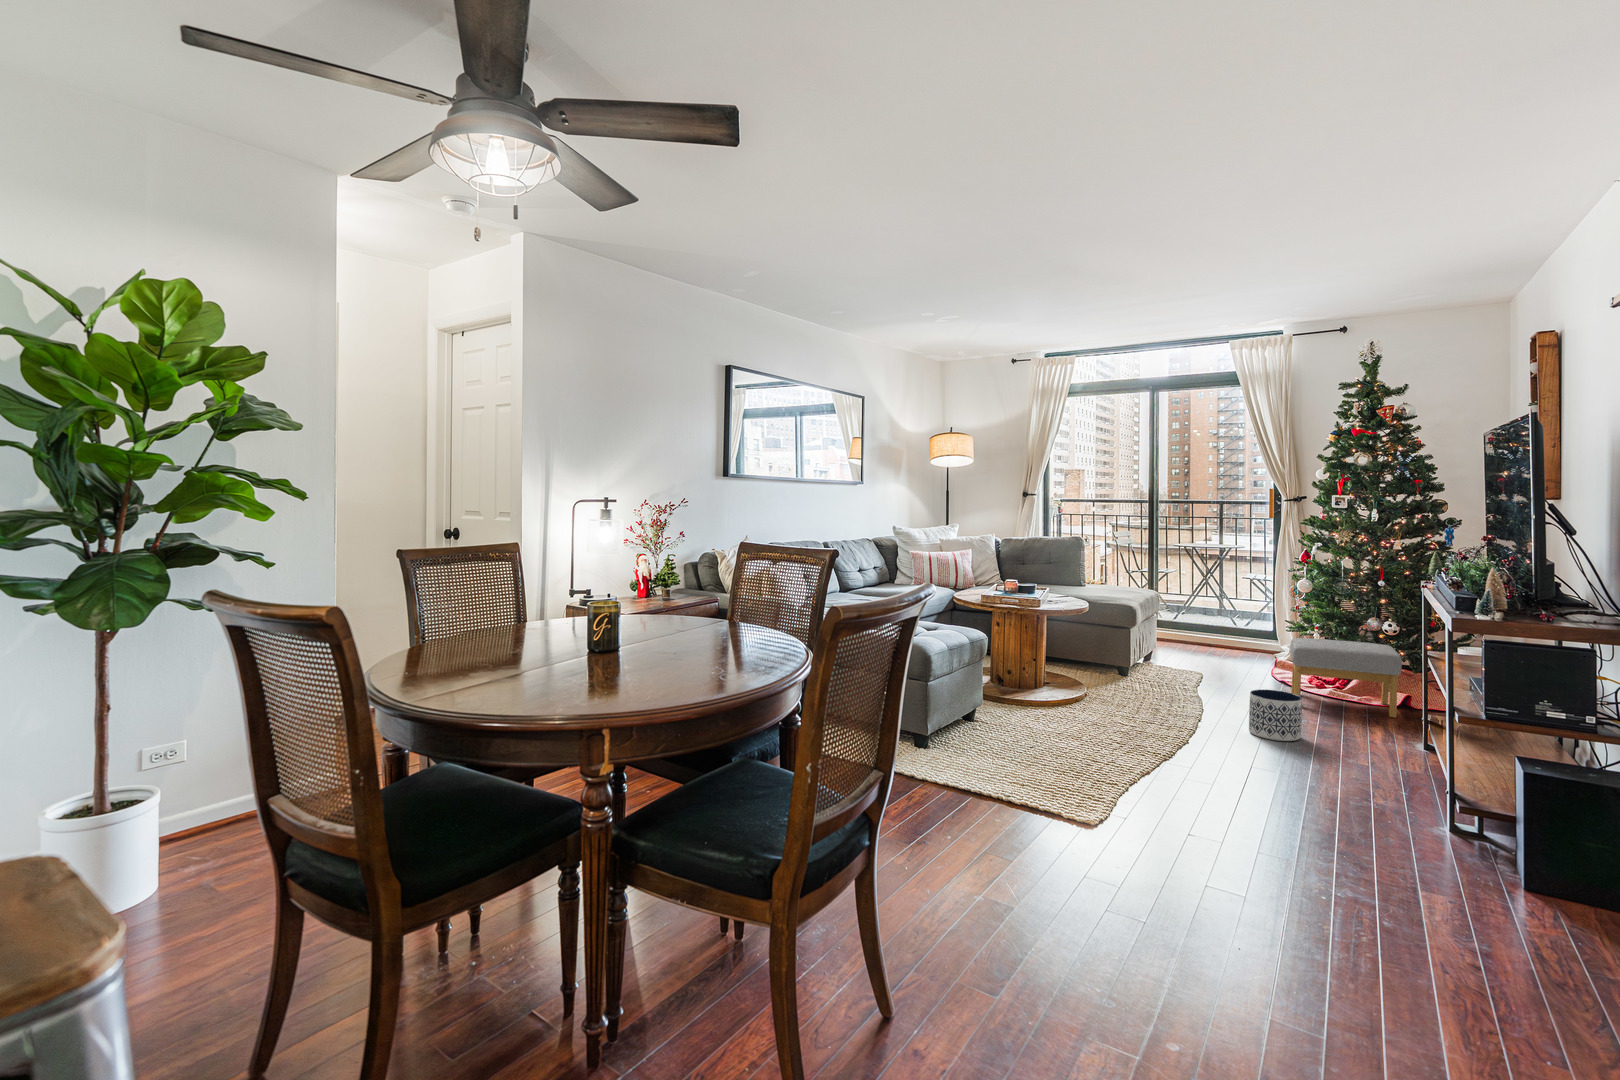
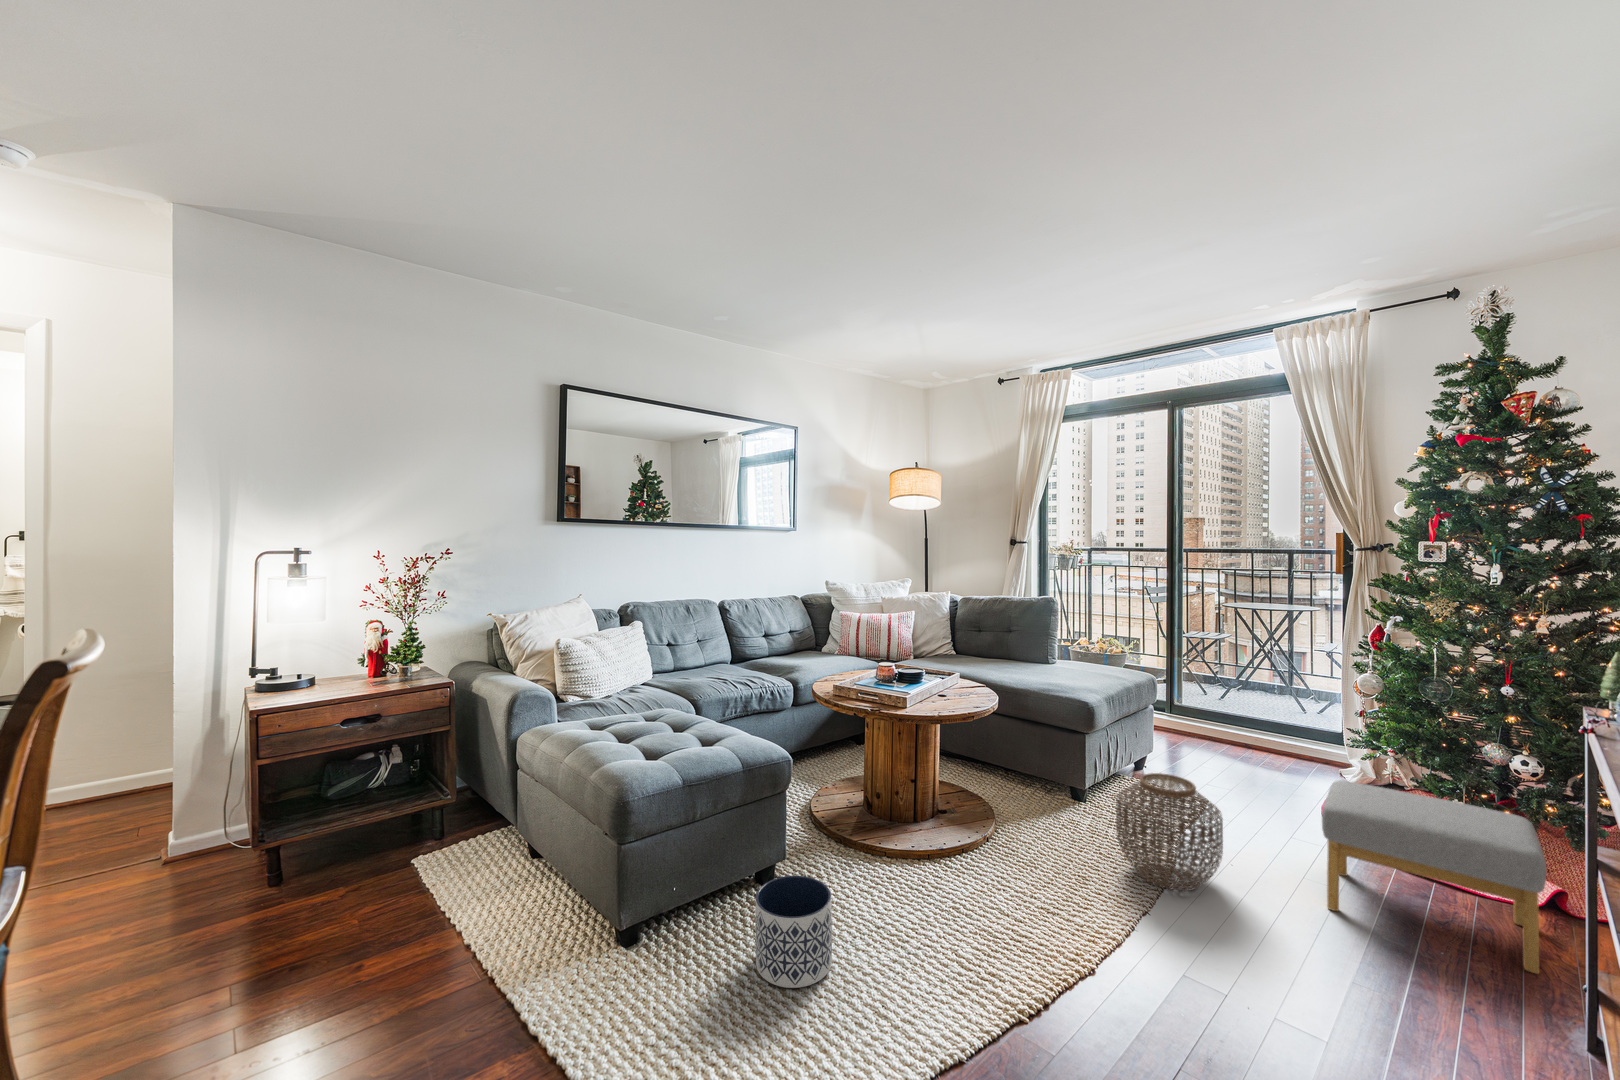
woven basket: none [1175,639,1241,705] -> present [1116,773,1223,891]
planter: present [1249,690,1302,741] -> present [756,876,832,988]

